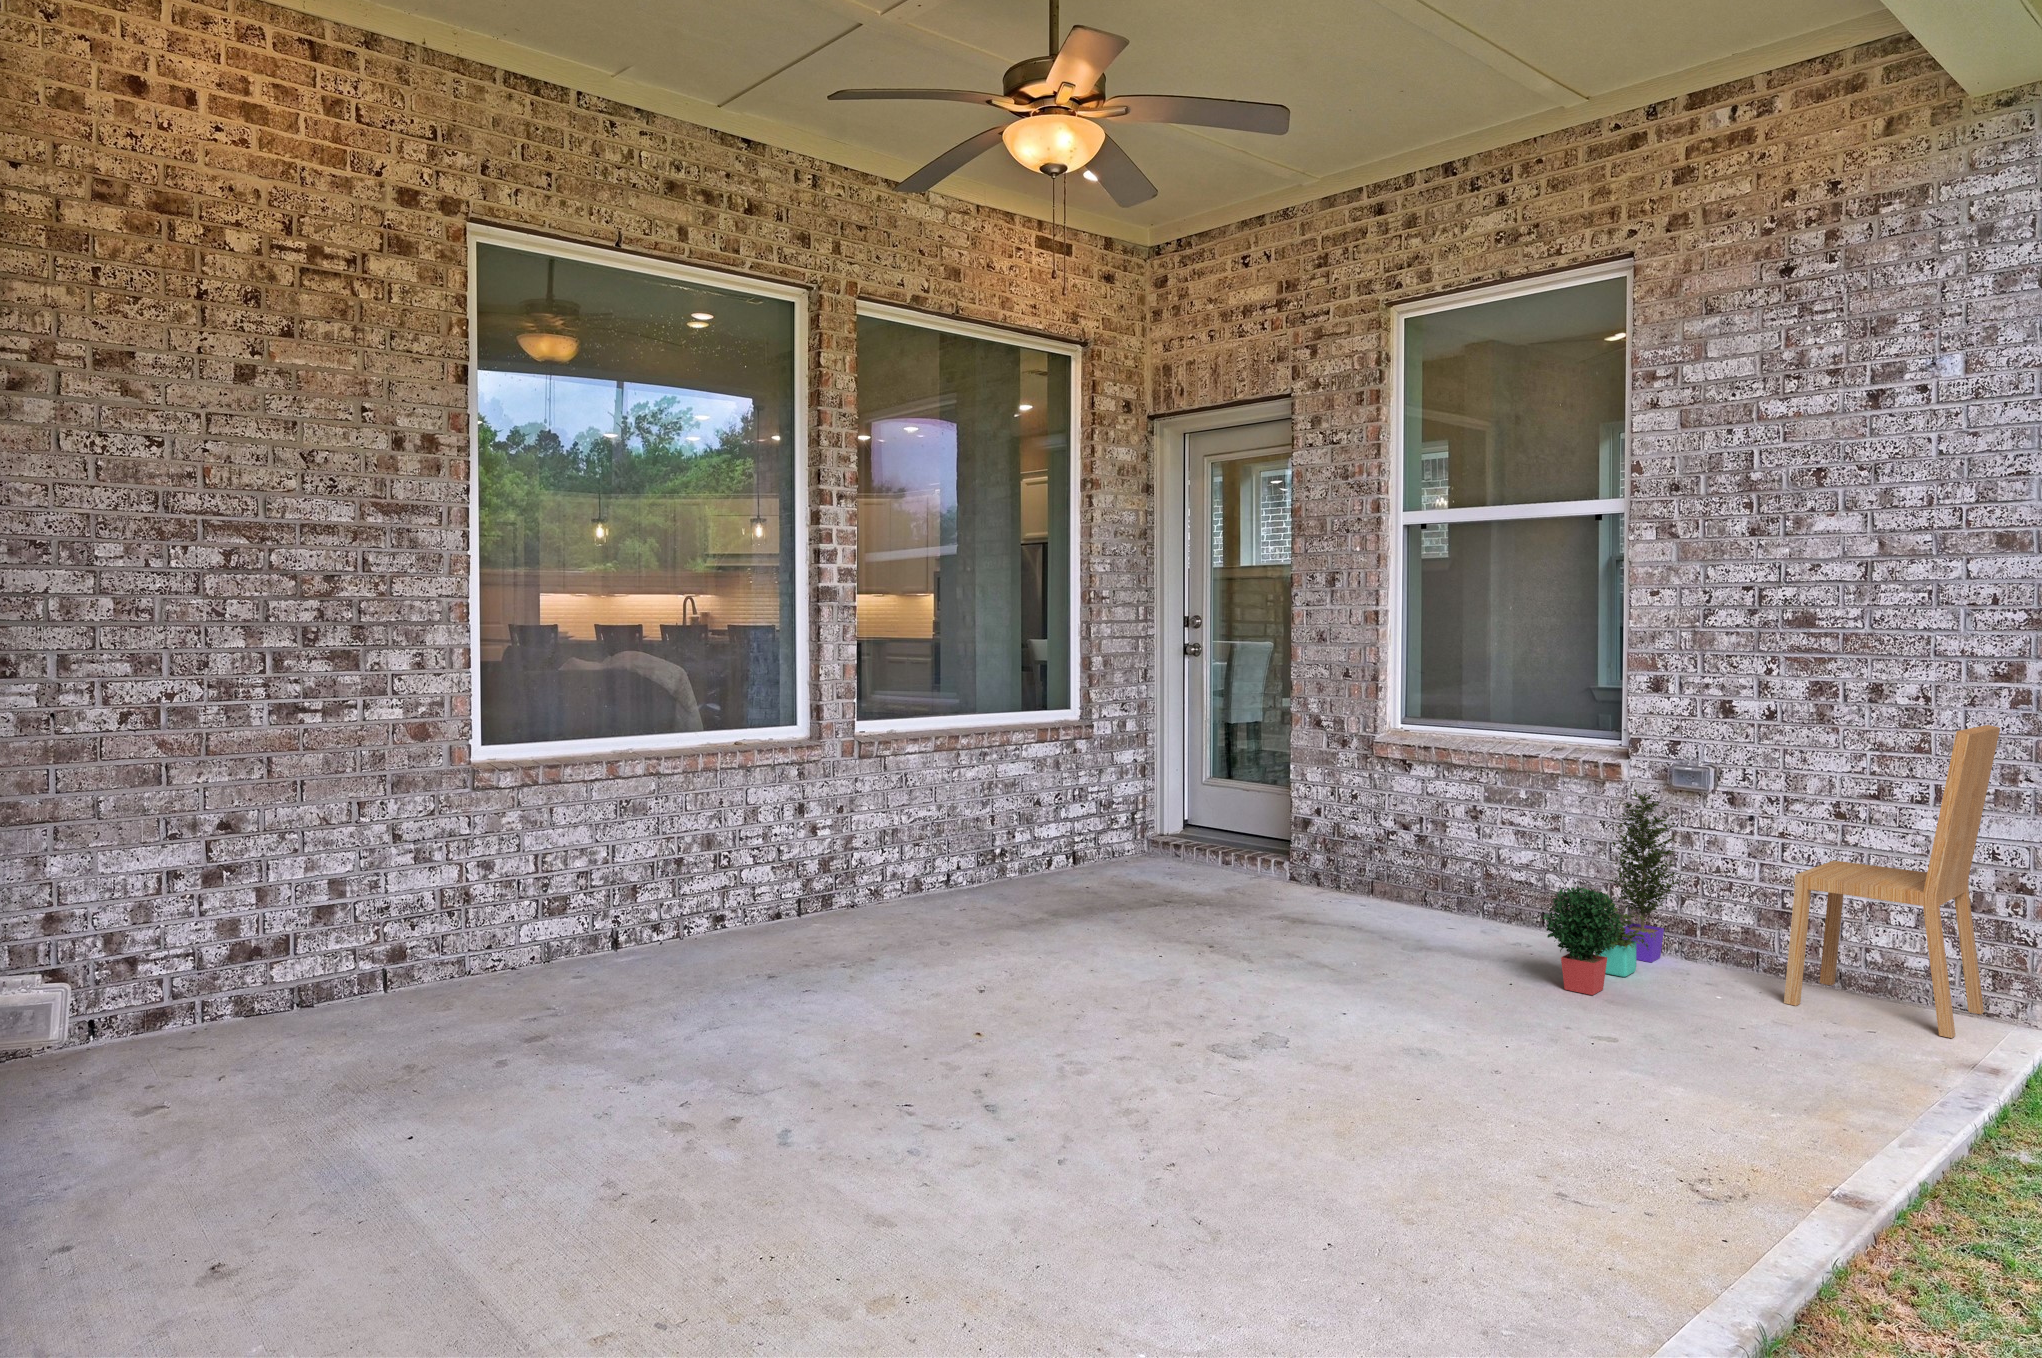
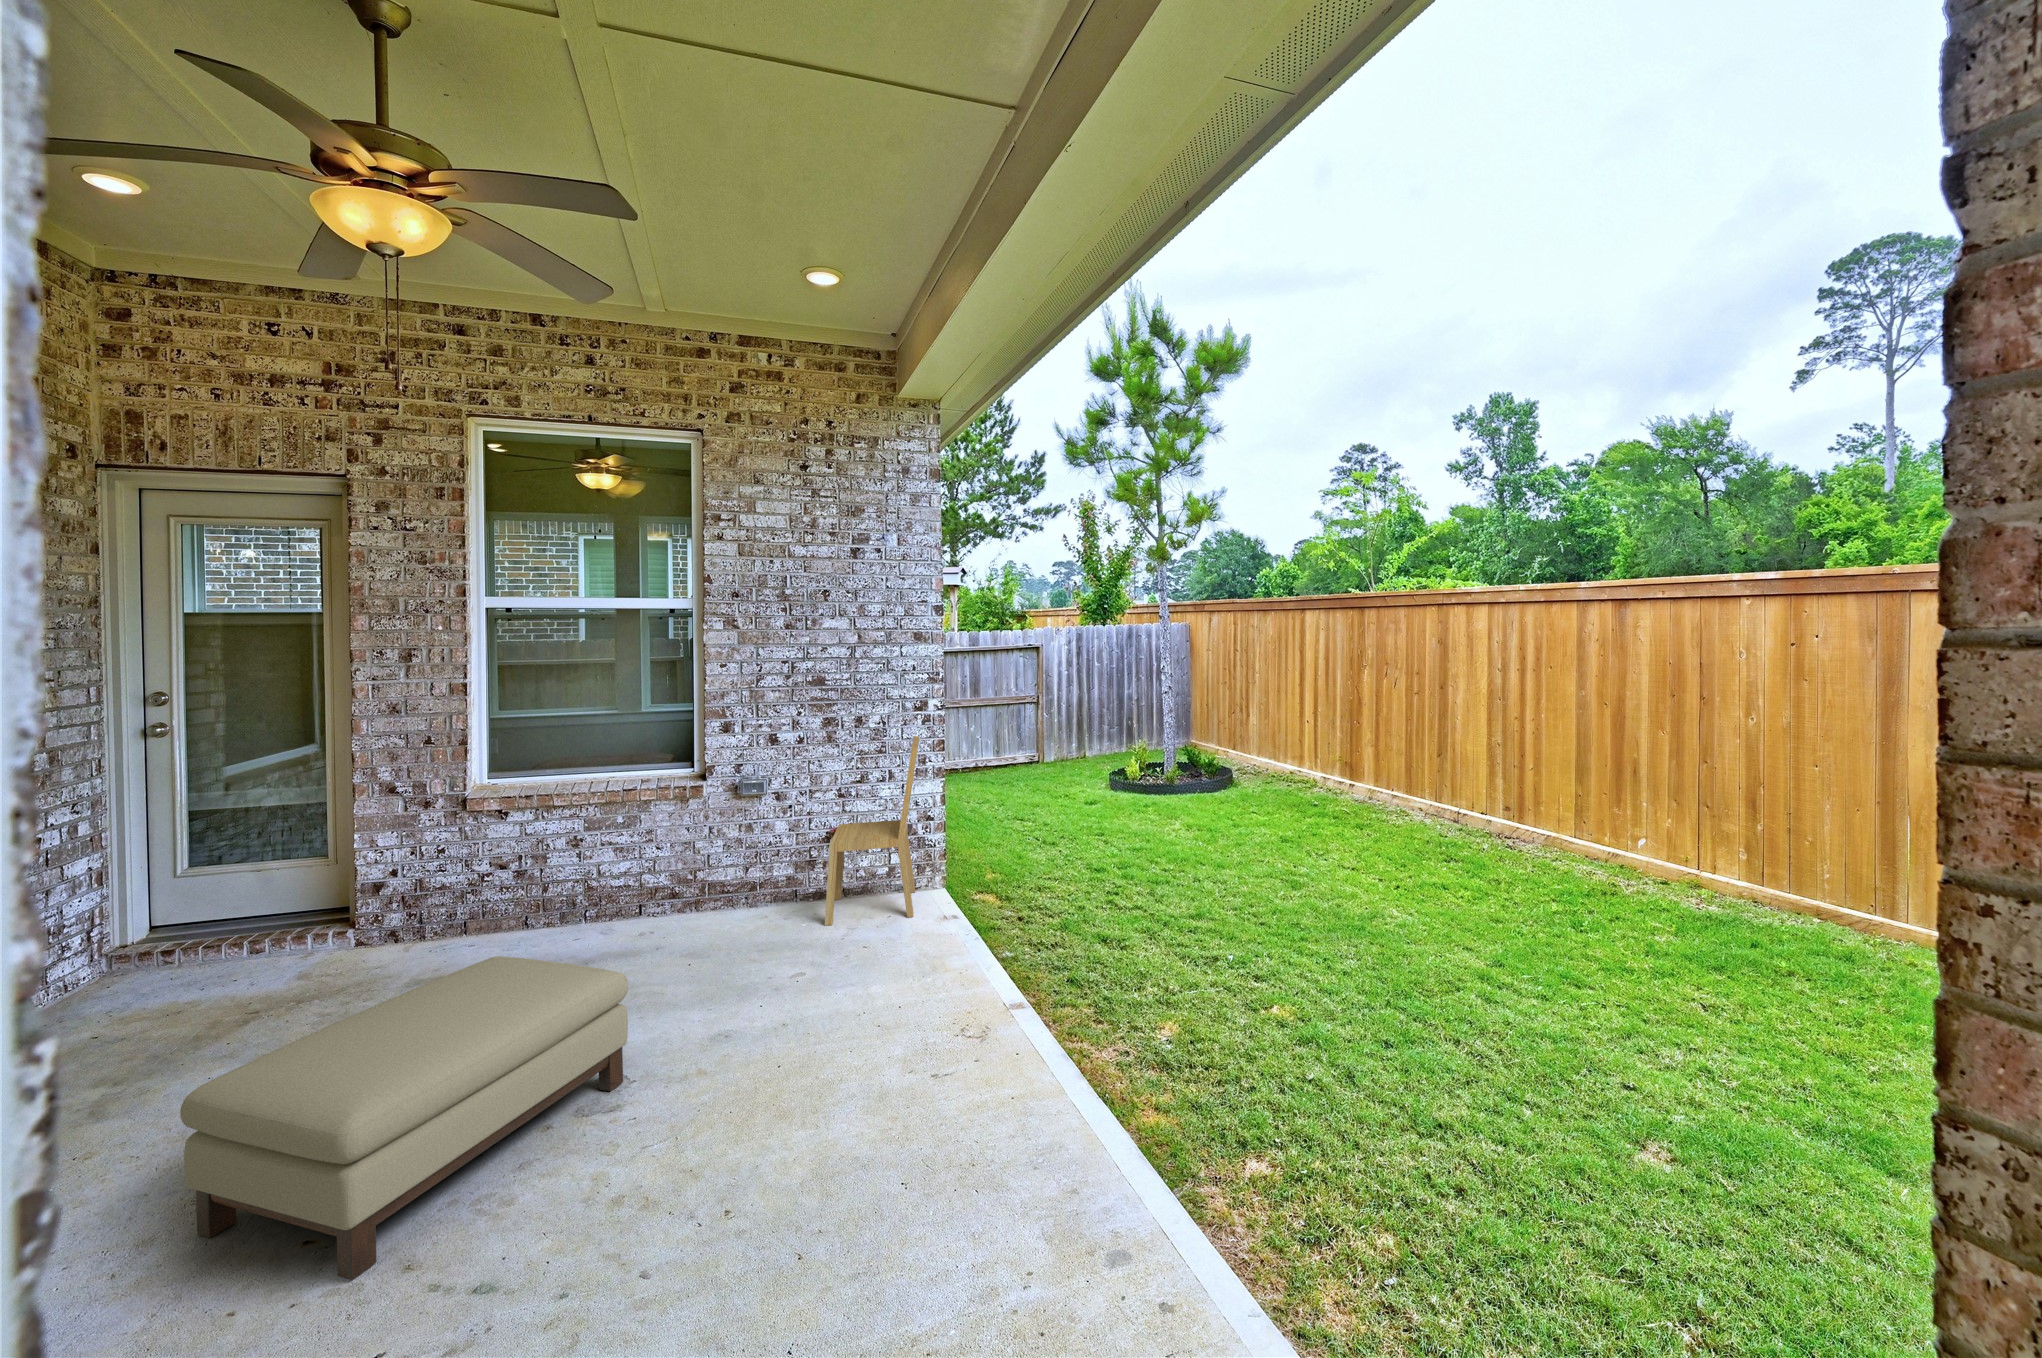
potted plant: present [1543,789,1679,995] -> none [666,803,751,976]
ottoman: none [1158,875,1471,1064] -> present [180,956,628,1280]

